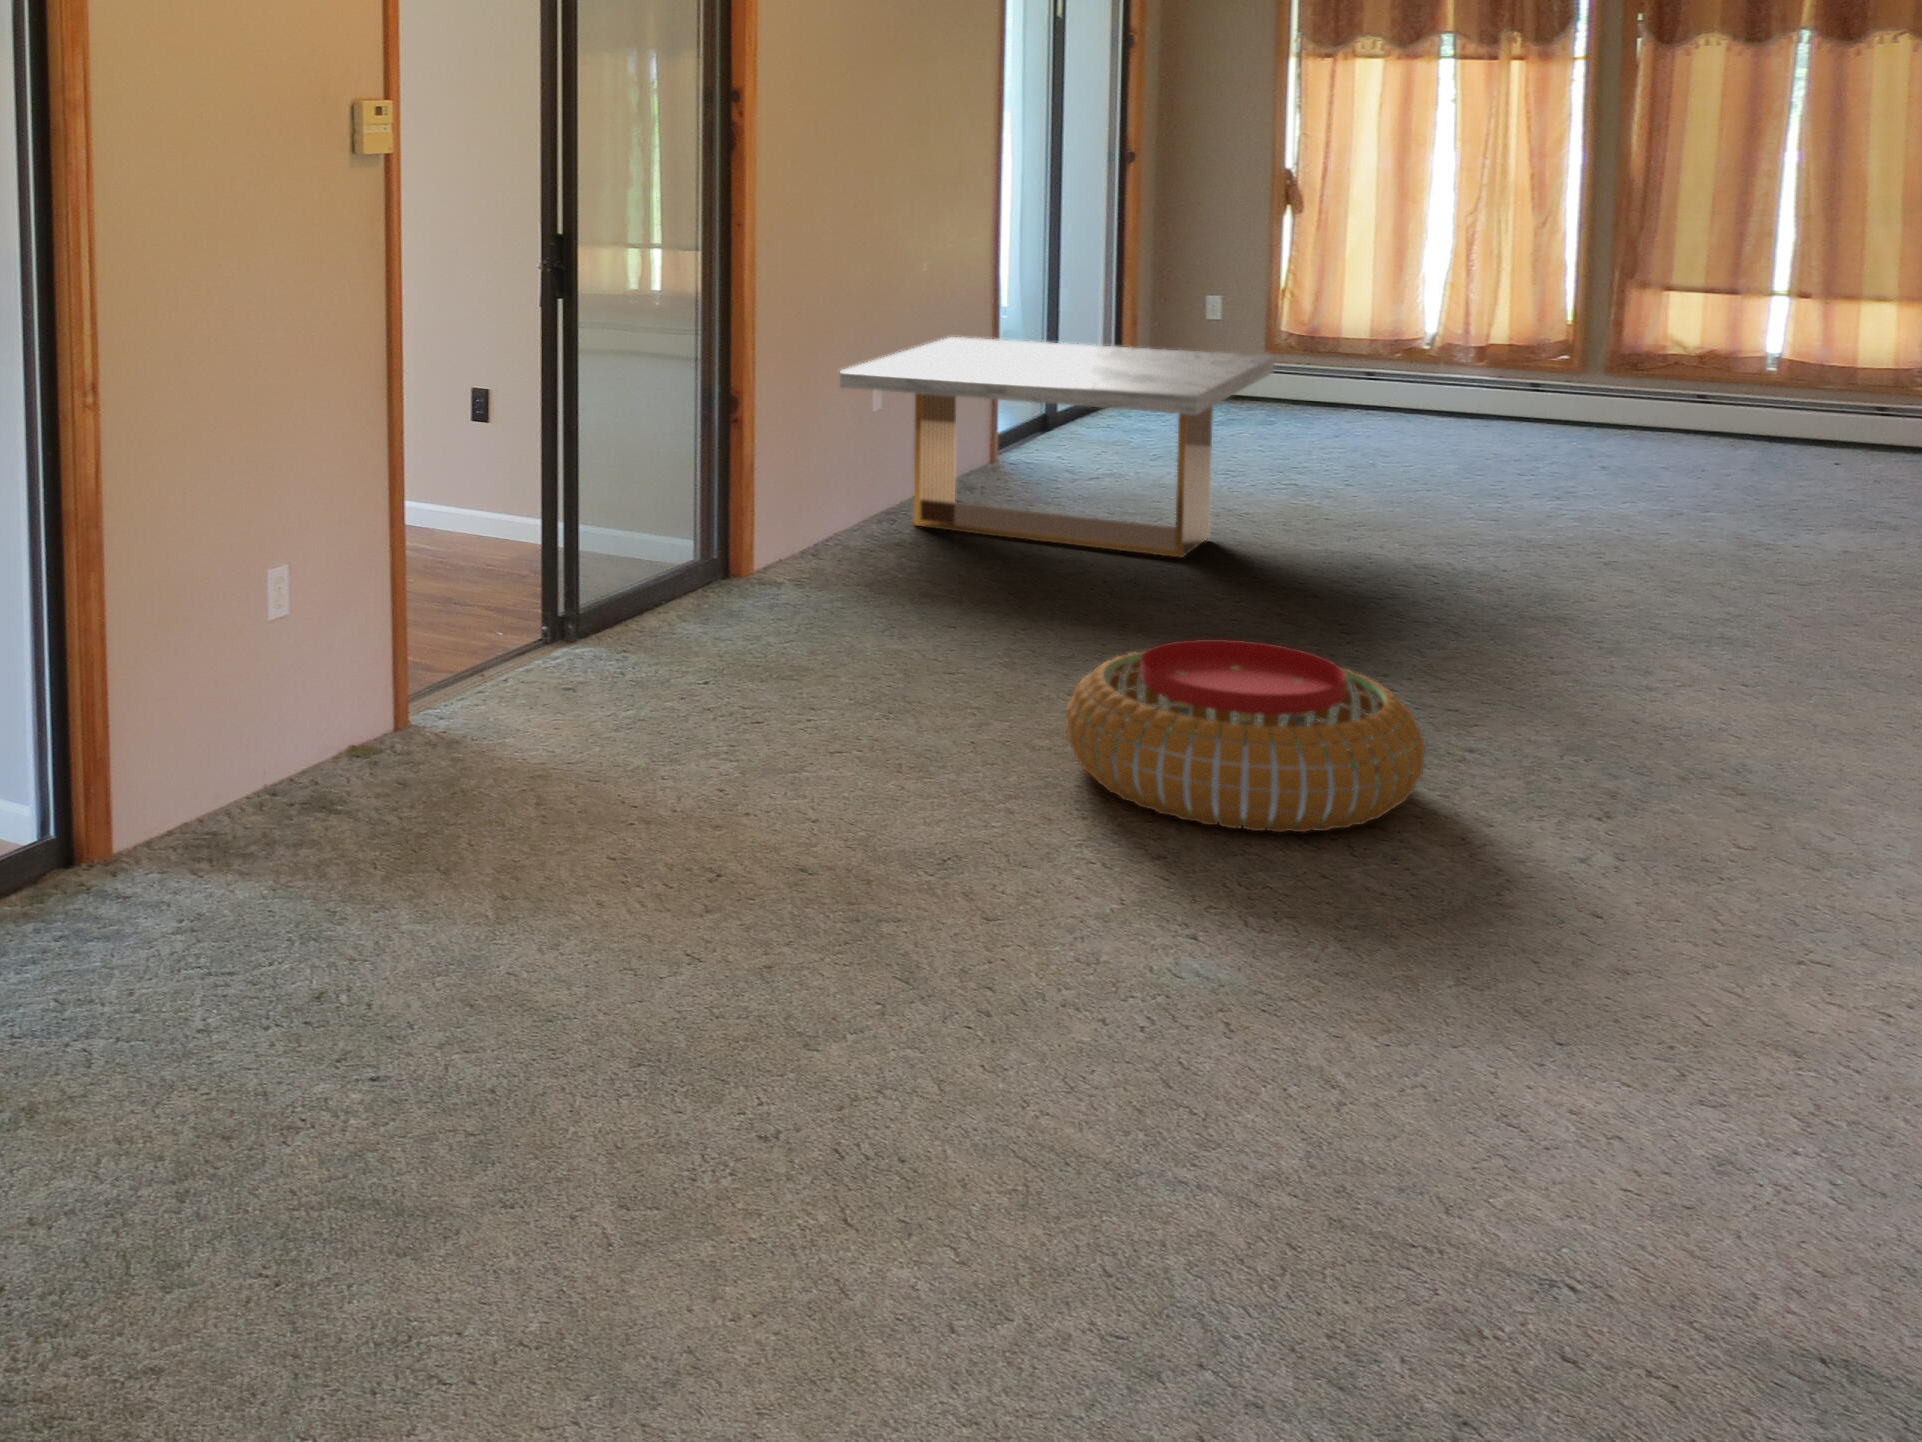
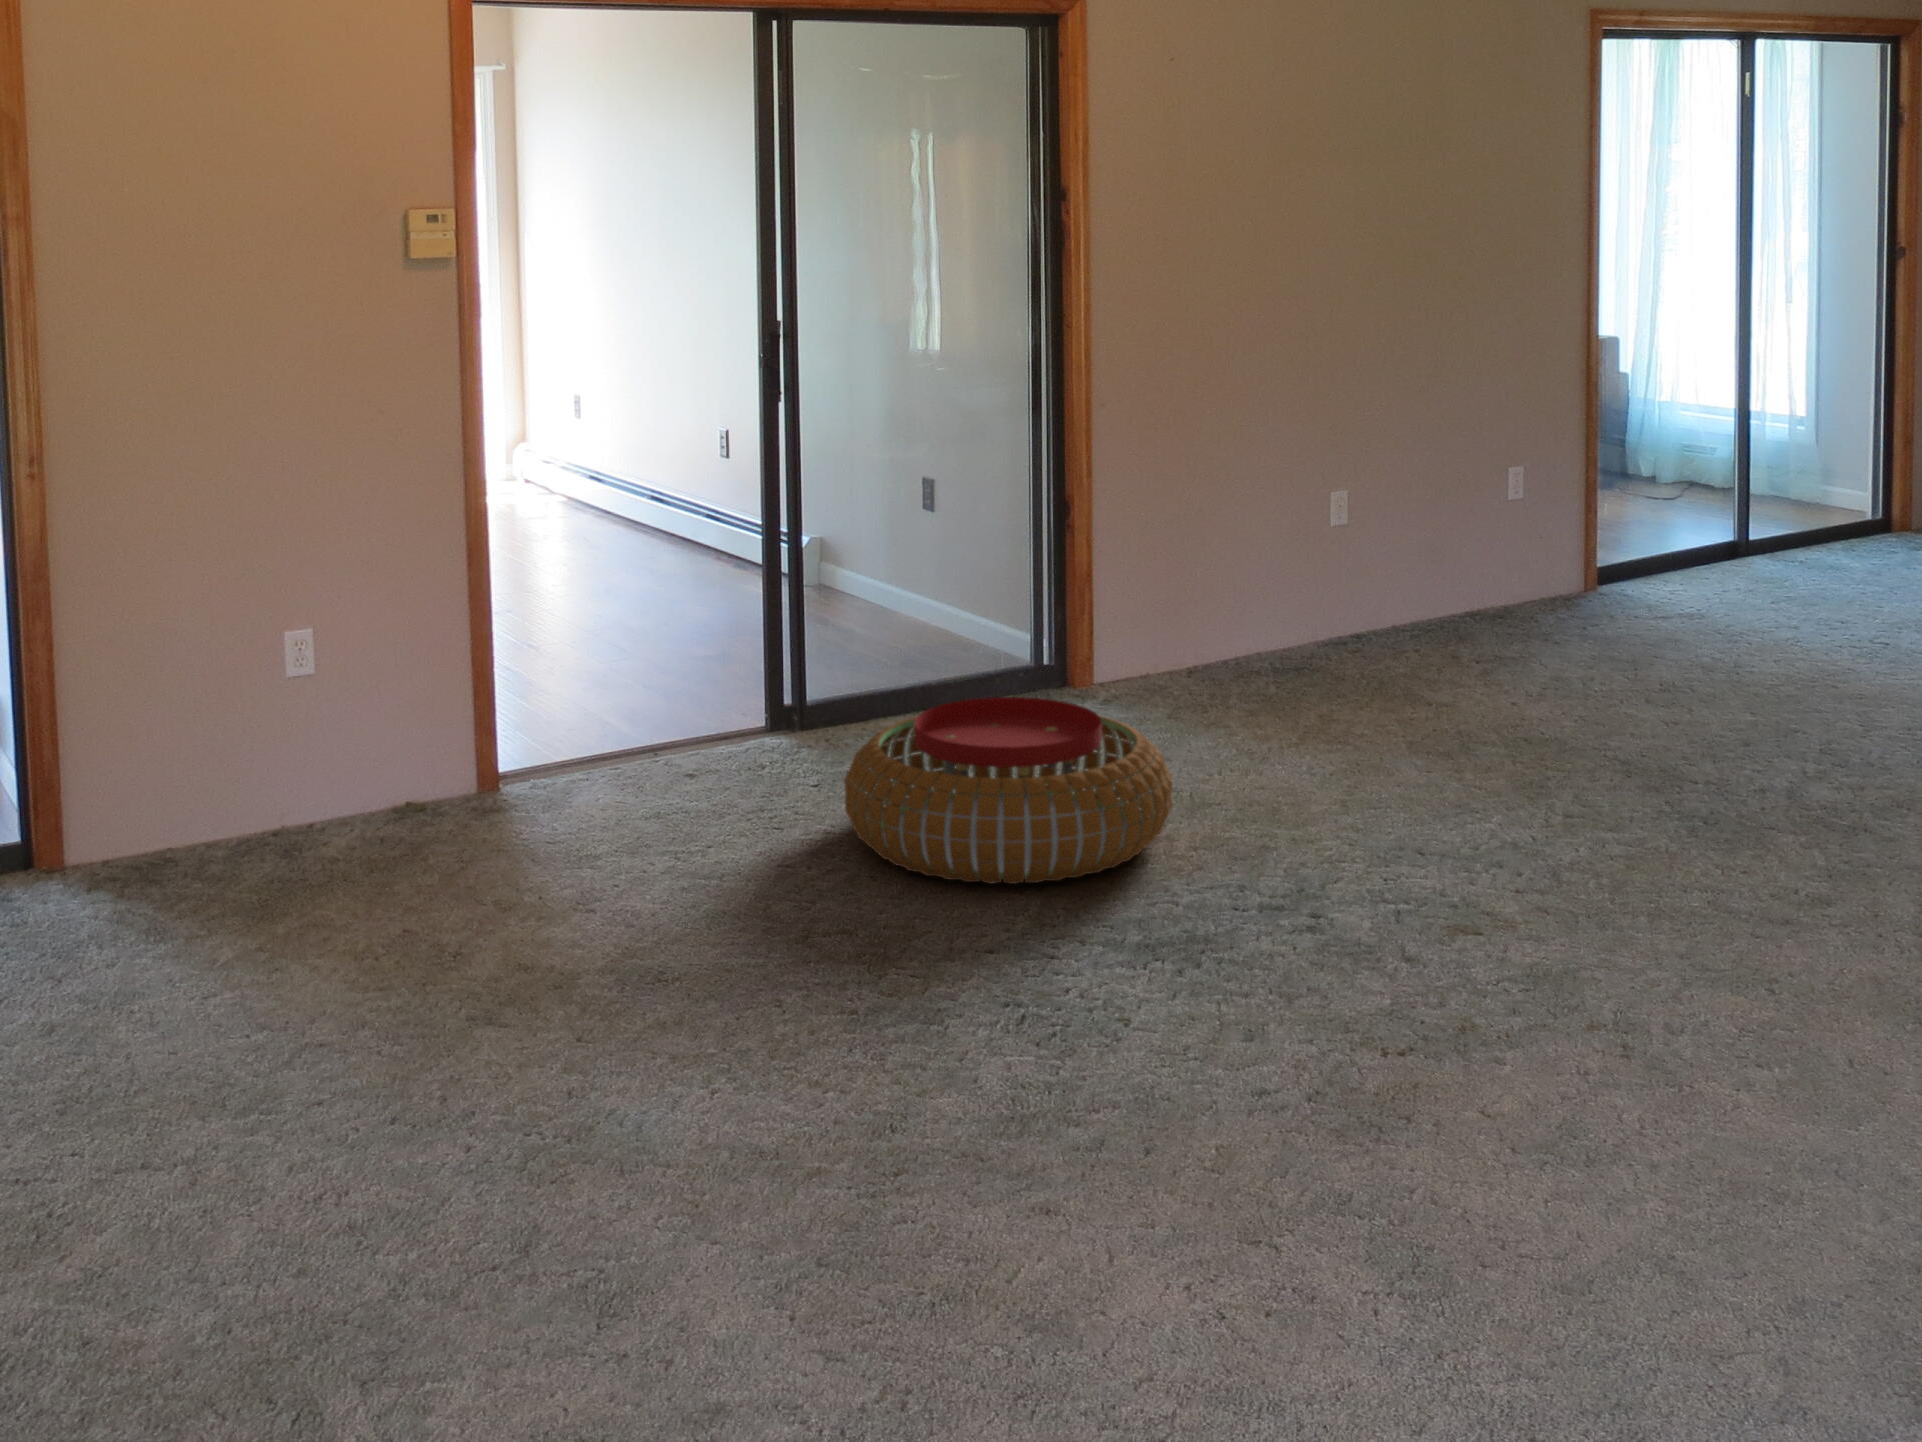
coffee table: present [840,337,1275,558] -> none [1210,425,1693,667]

